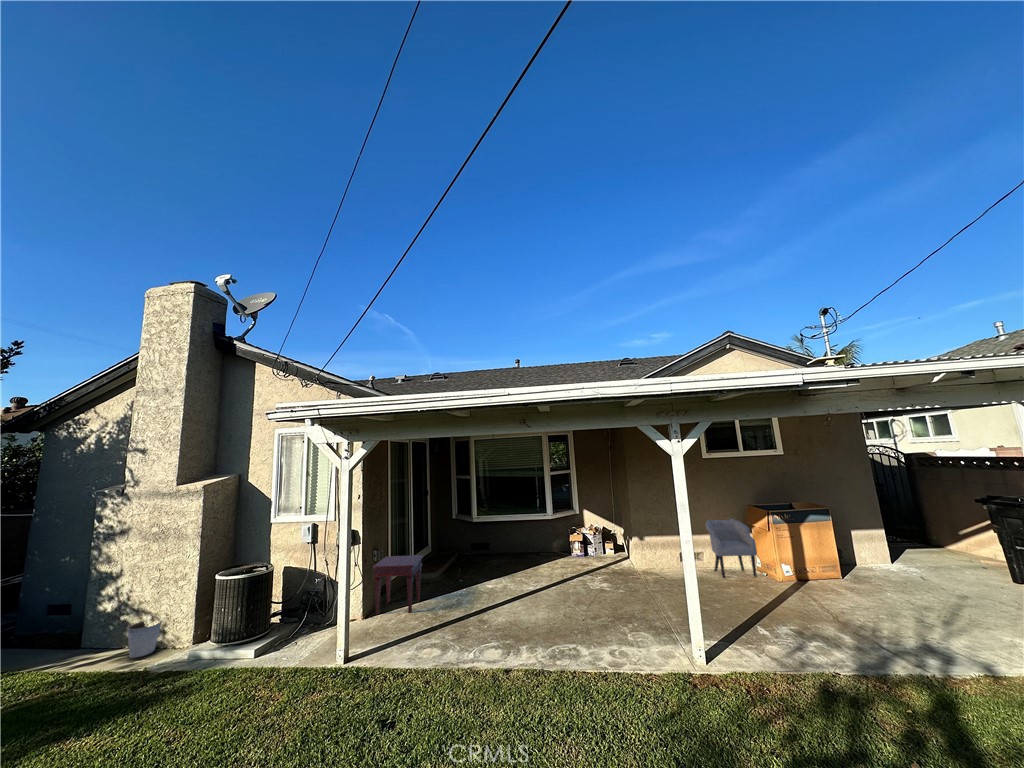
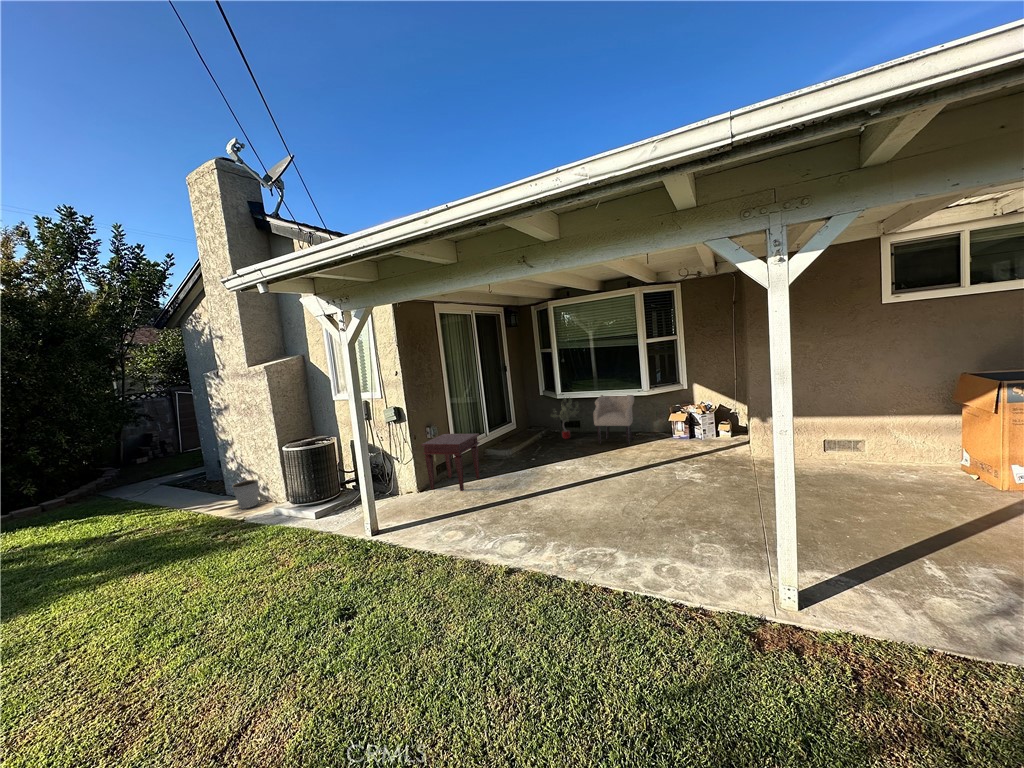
chair: present [706,519,757,578] -> present [593,395,634,445]
potted tree: none [465,520,494,561] -> present [551,397,579,439]

